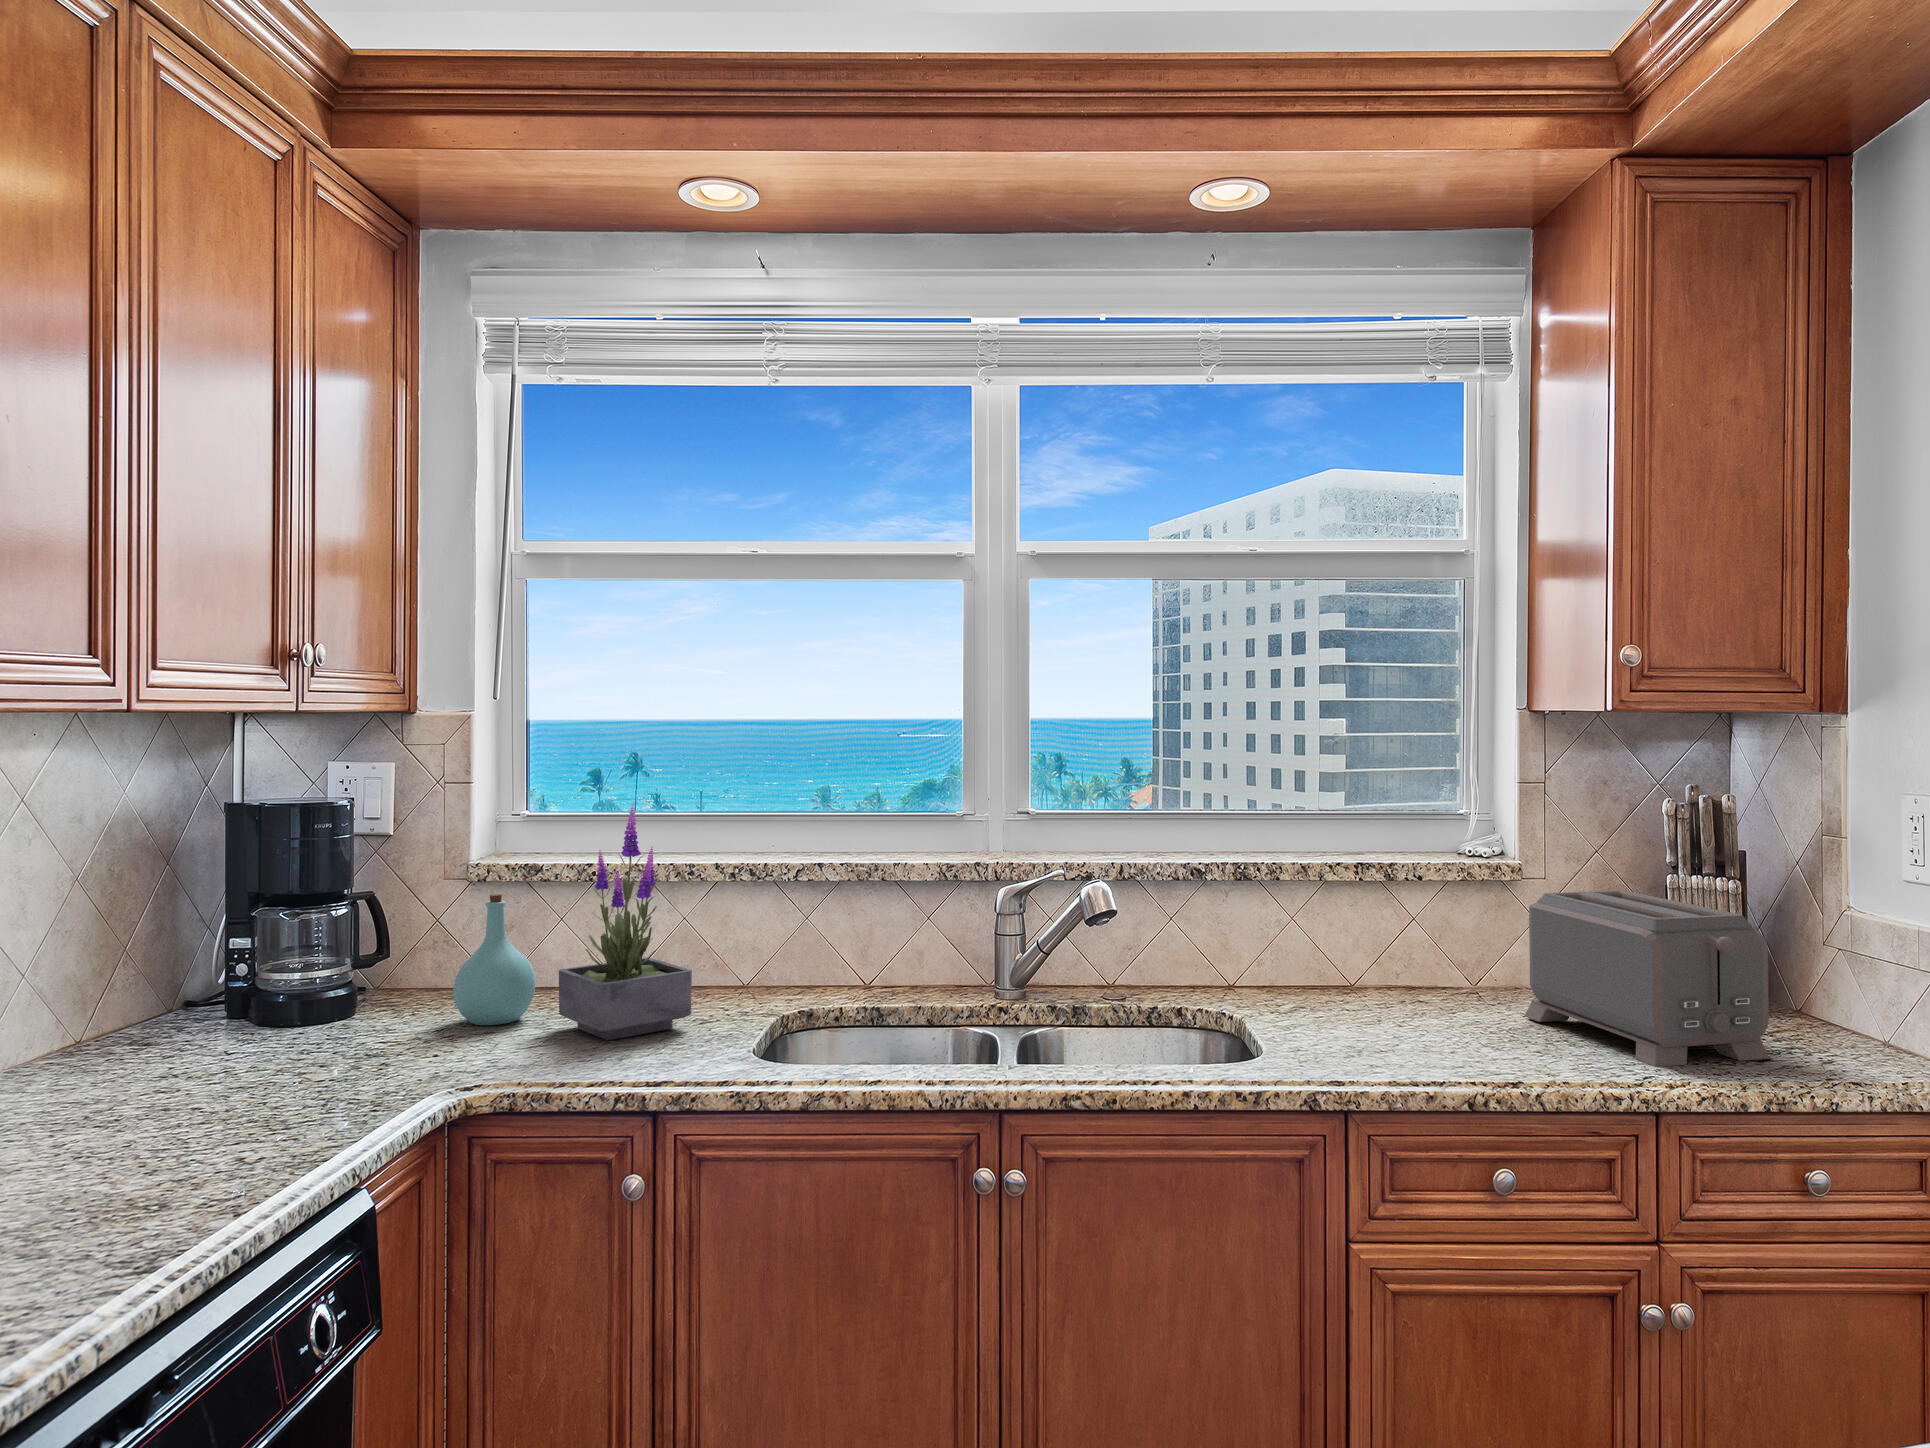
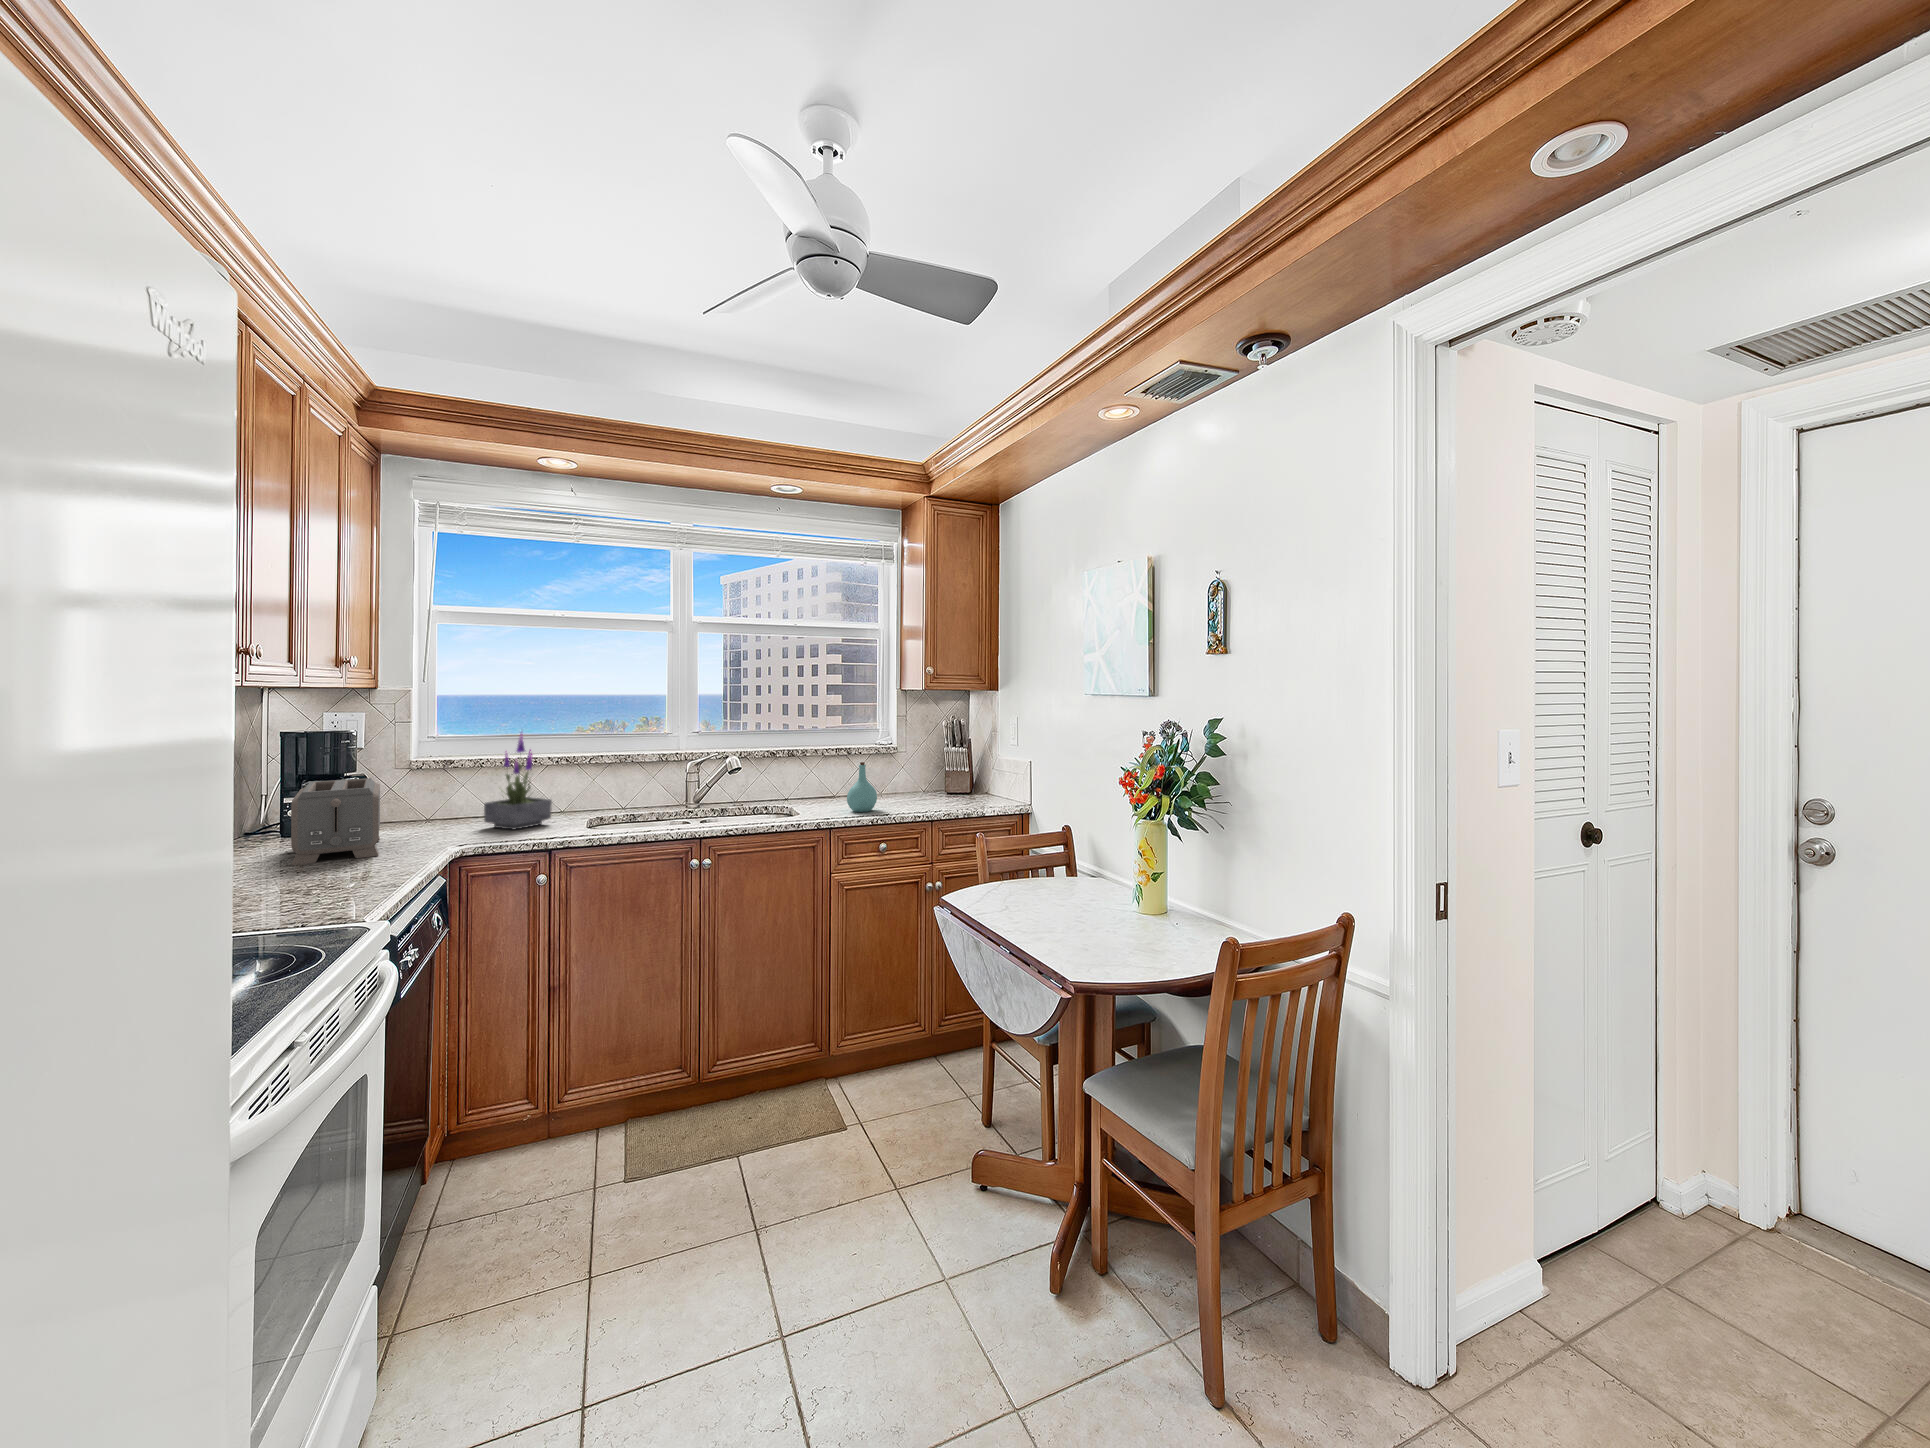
toaster: present [1524,890,1770,1067] -> present [291,778,380,865]
bottle: present [453,894,536,1025] -> present [847,762,877,812]

